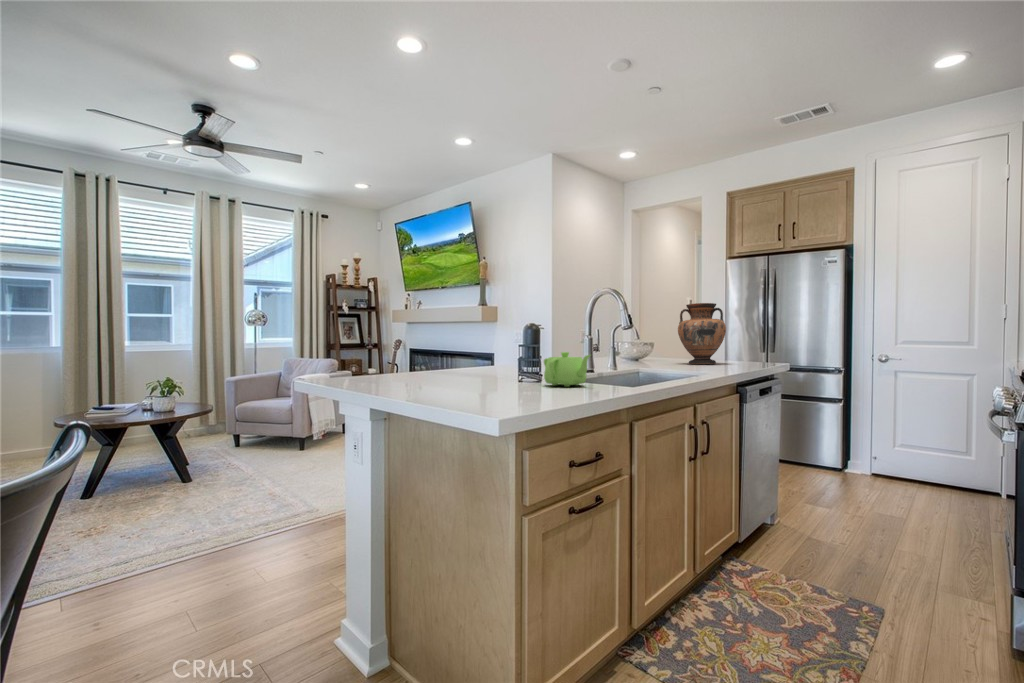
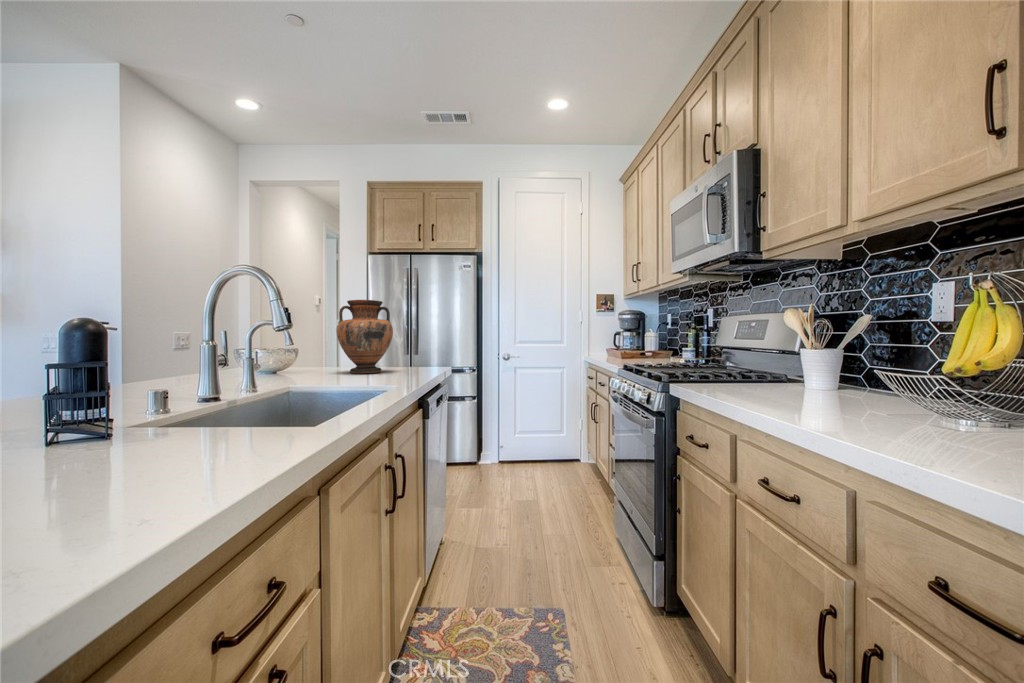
teapot: present [544,352,591,387] -> none [116,386,261,471]

